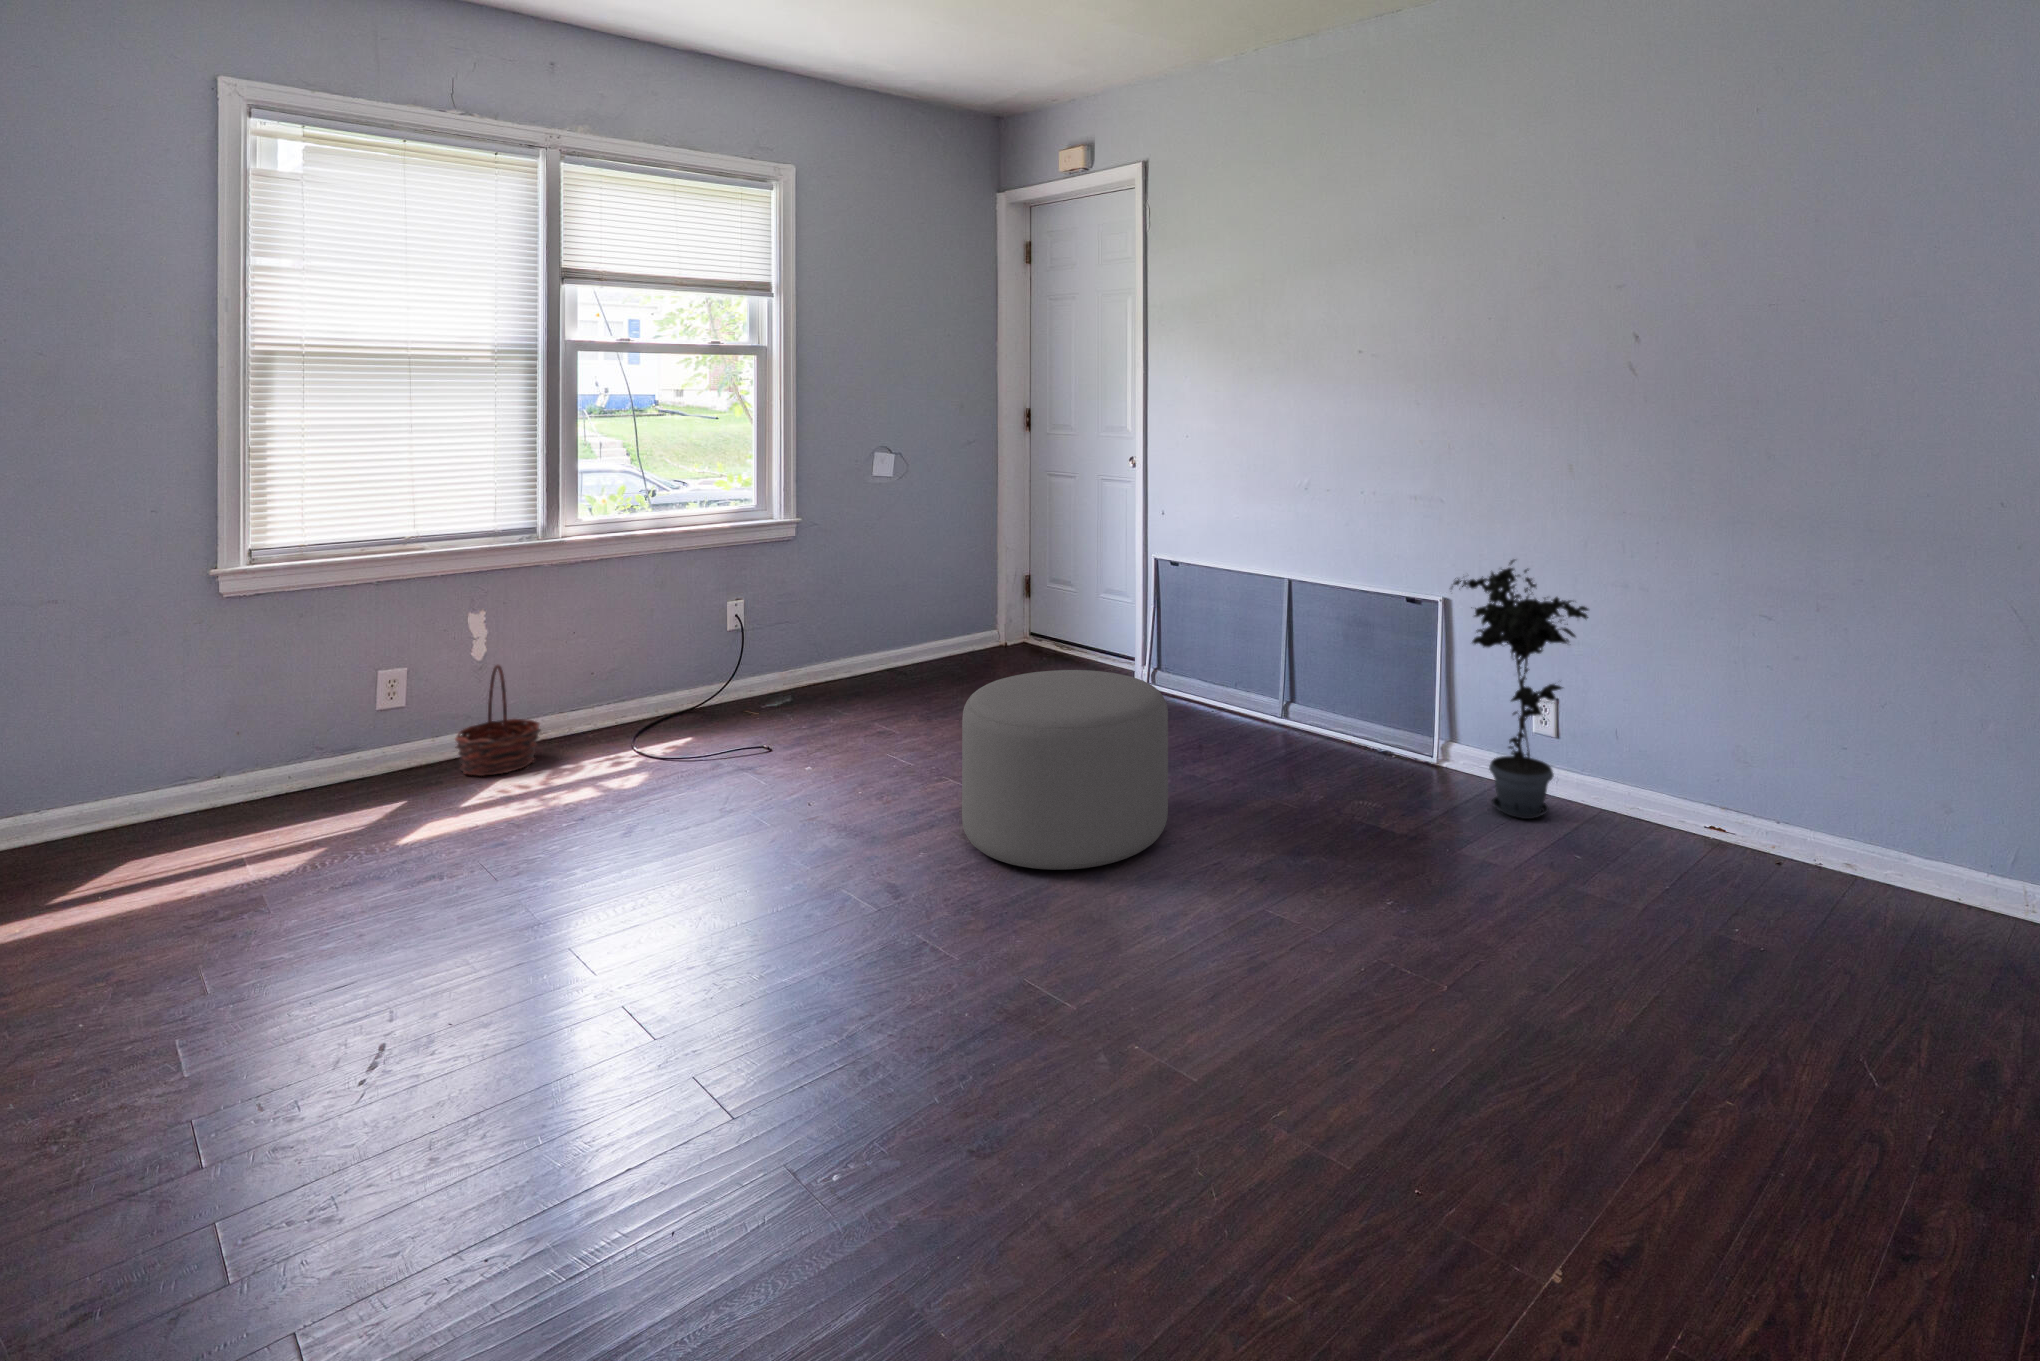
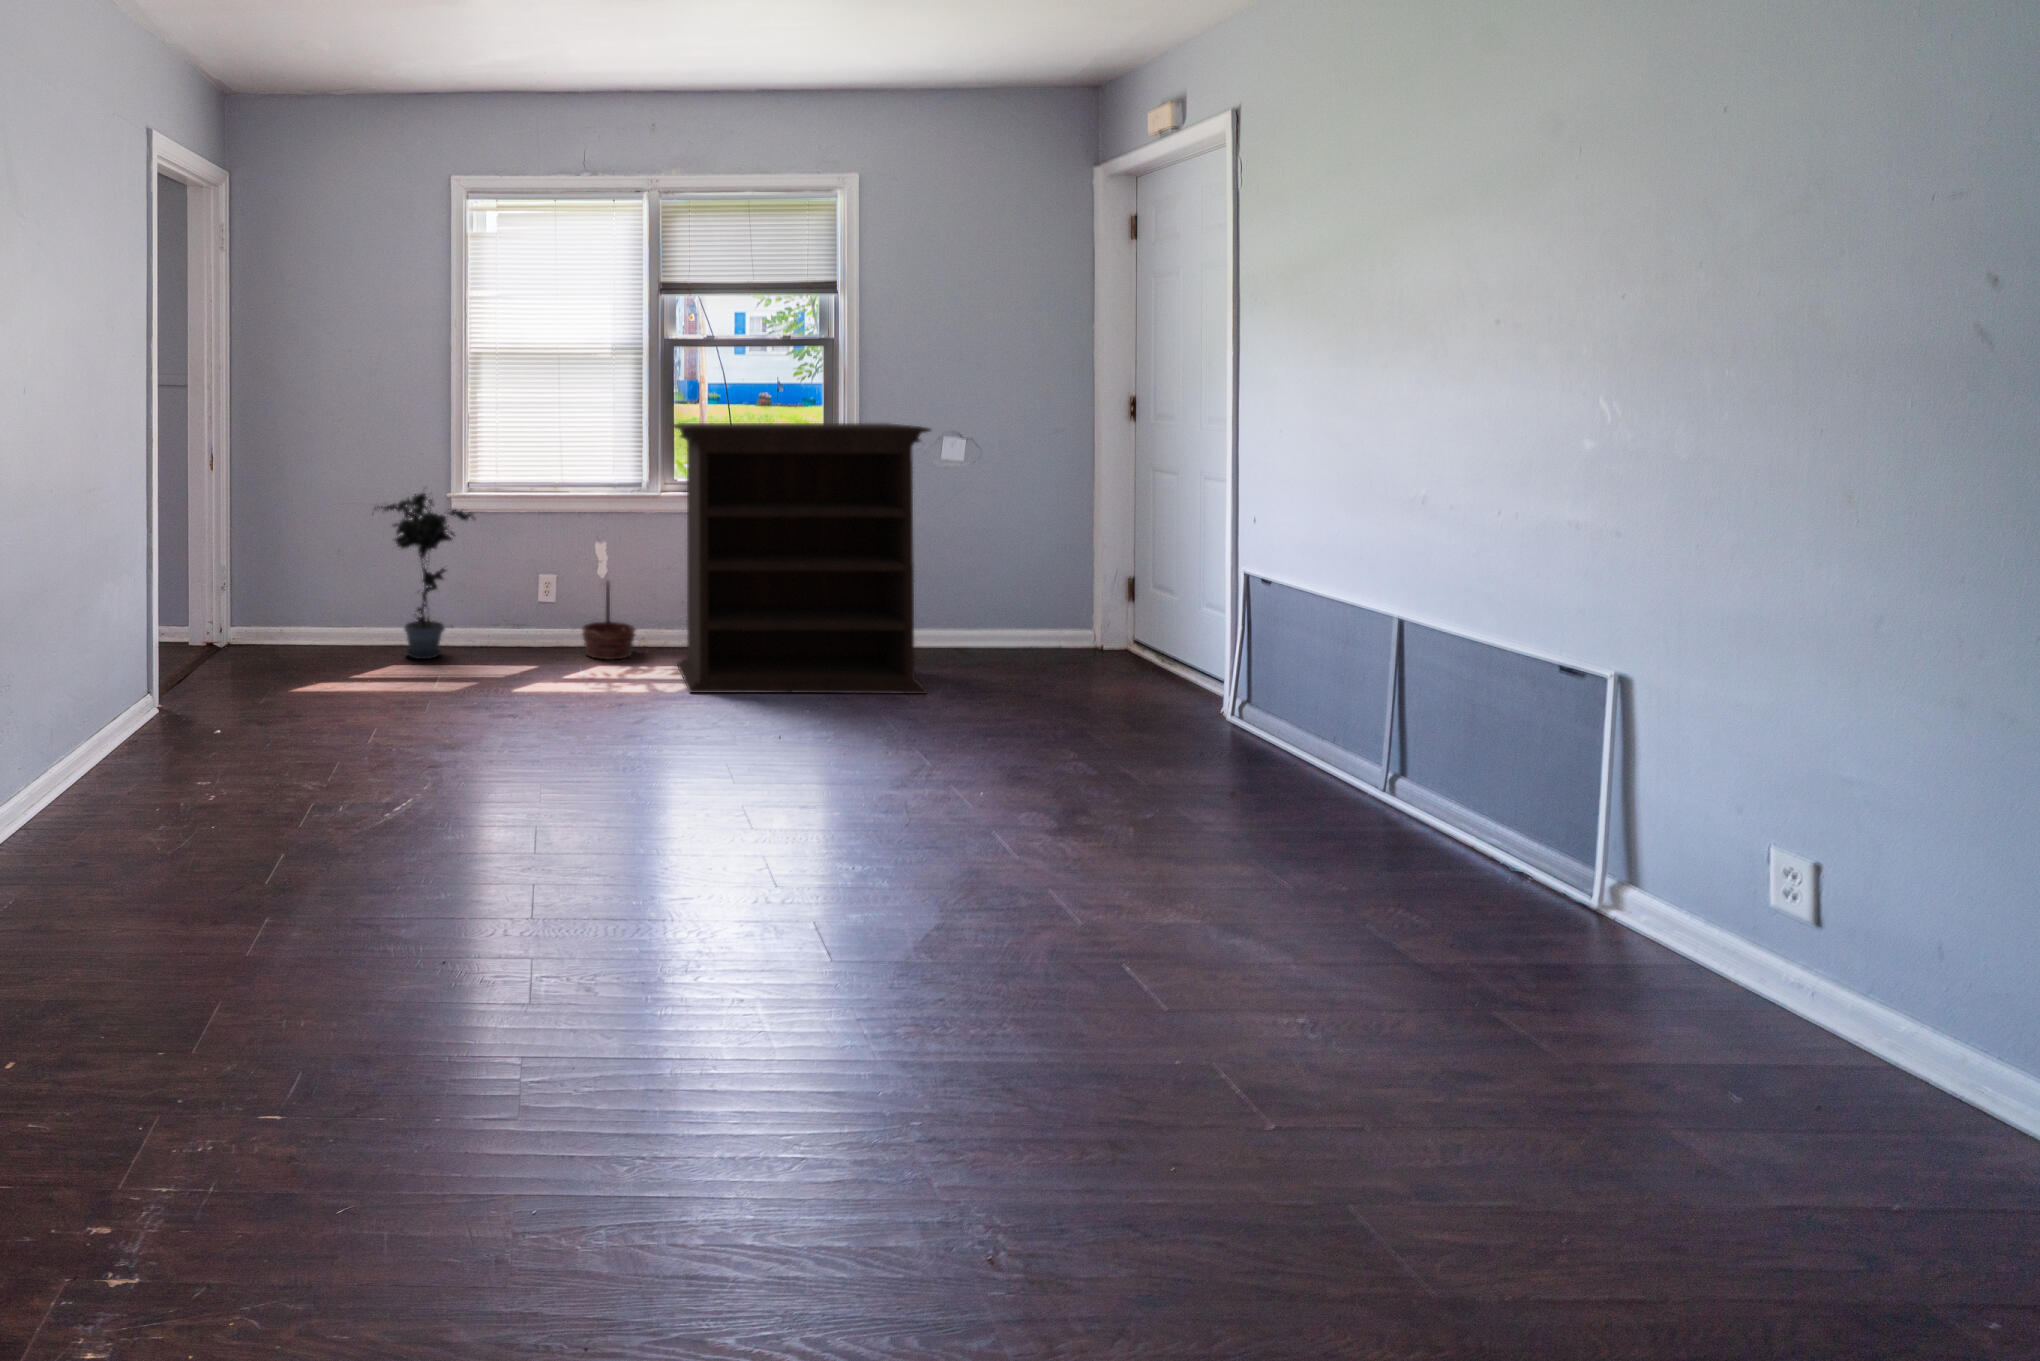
bookshelf: none [605,439,918,787] -> present [672,423,930,694]
potted plant: present [1451,560,1588,819] -> present [375,493,476,659]
ottoman: present [962,670,1168,870] -> none [862,654,1089,859]

